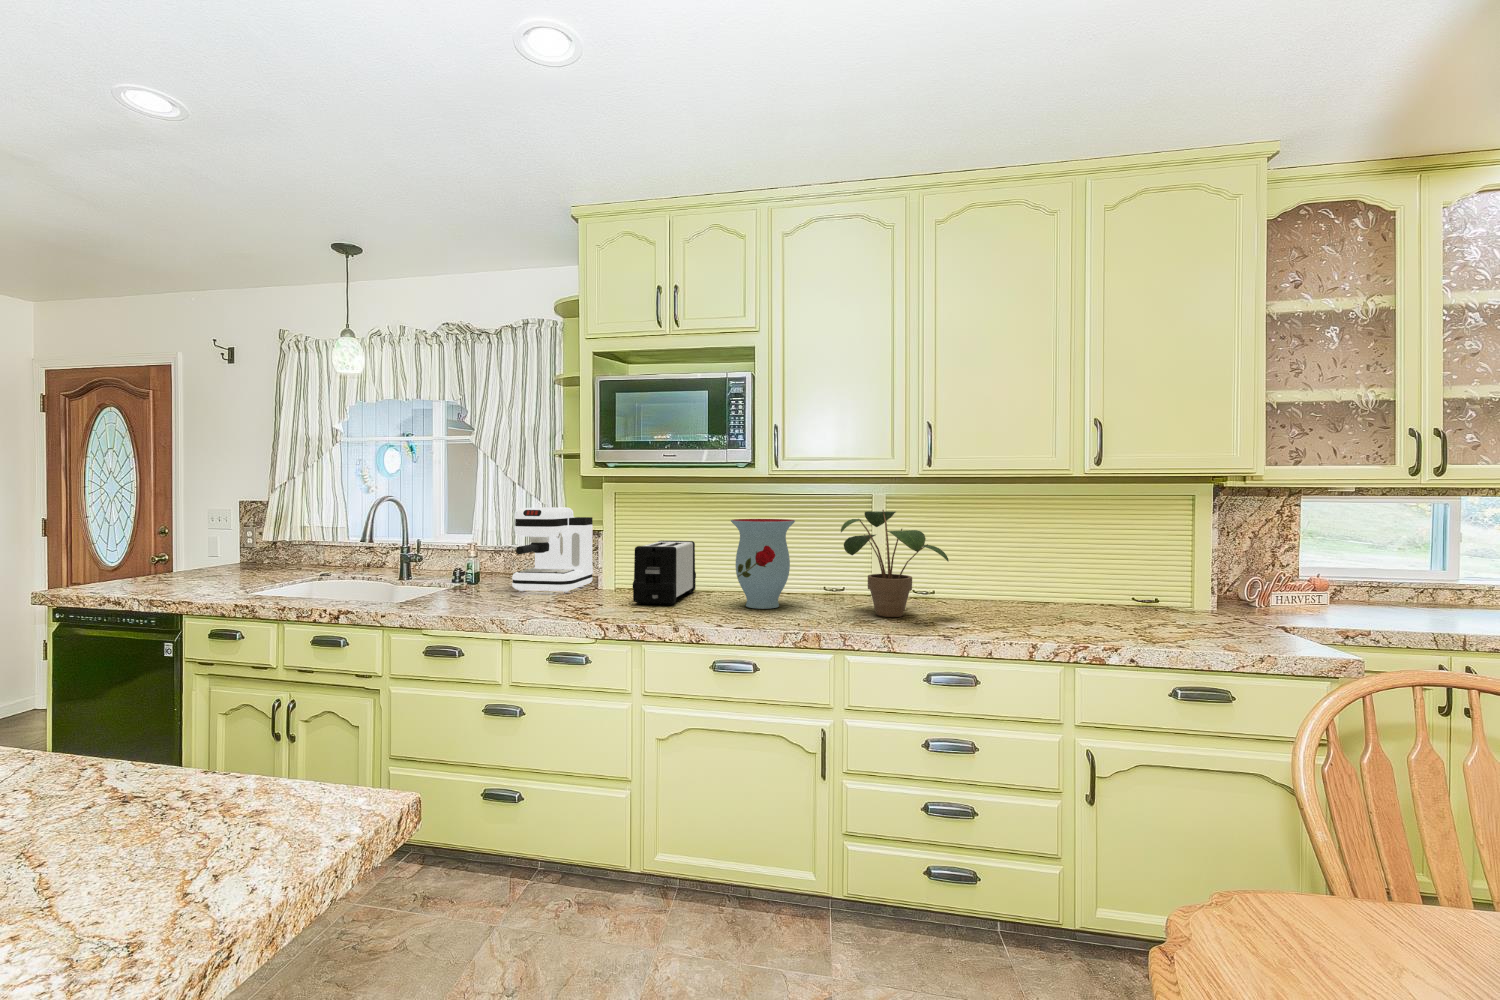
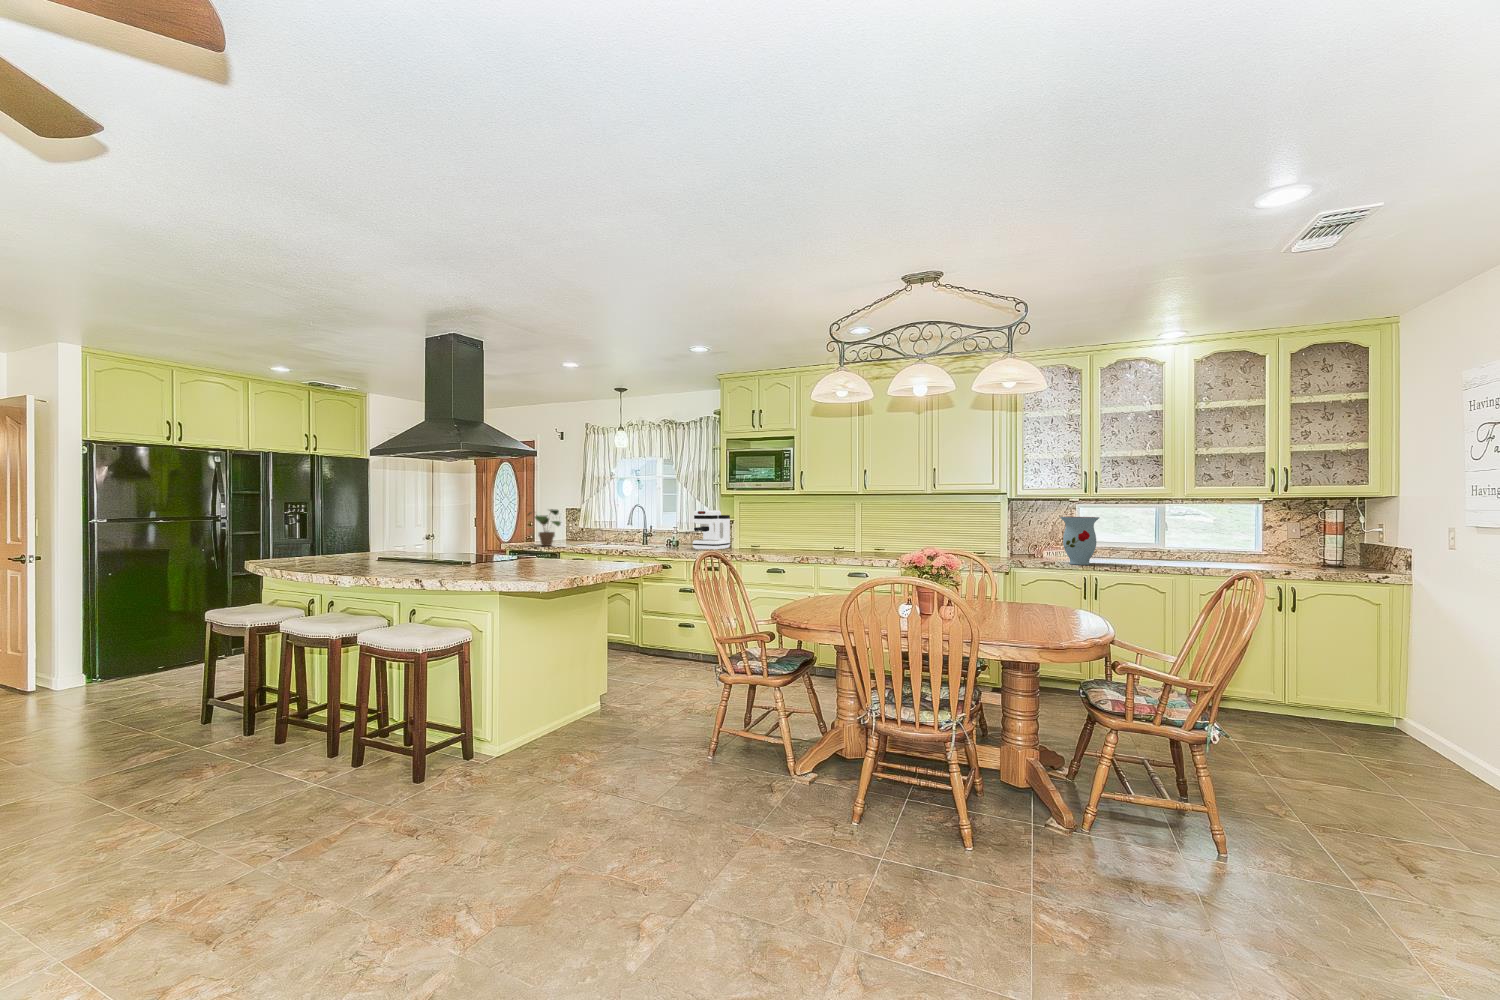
potted plant: present [841,510,949,617] -> present [528,509,561,546]
vase: present [731,519,795,609] -> present [1060,517,1099,565]
toaster: present [633,541,696,605] -> none [743,526,776,554]

